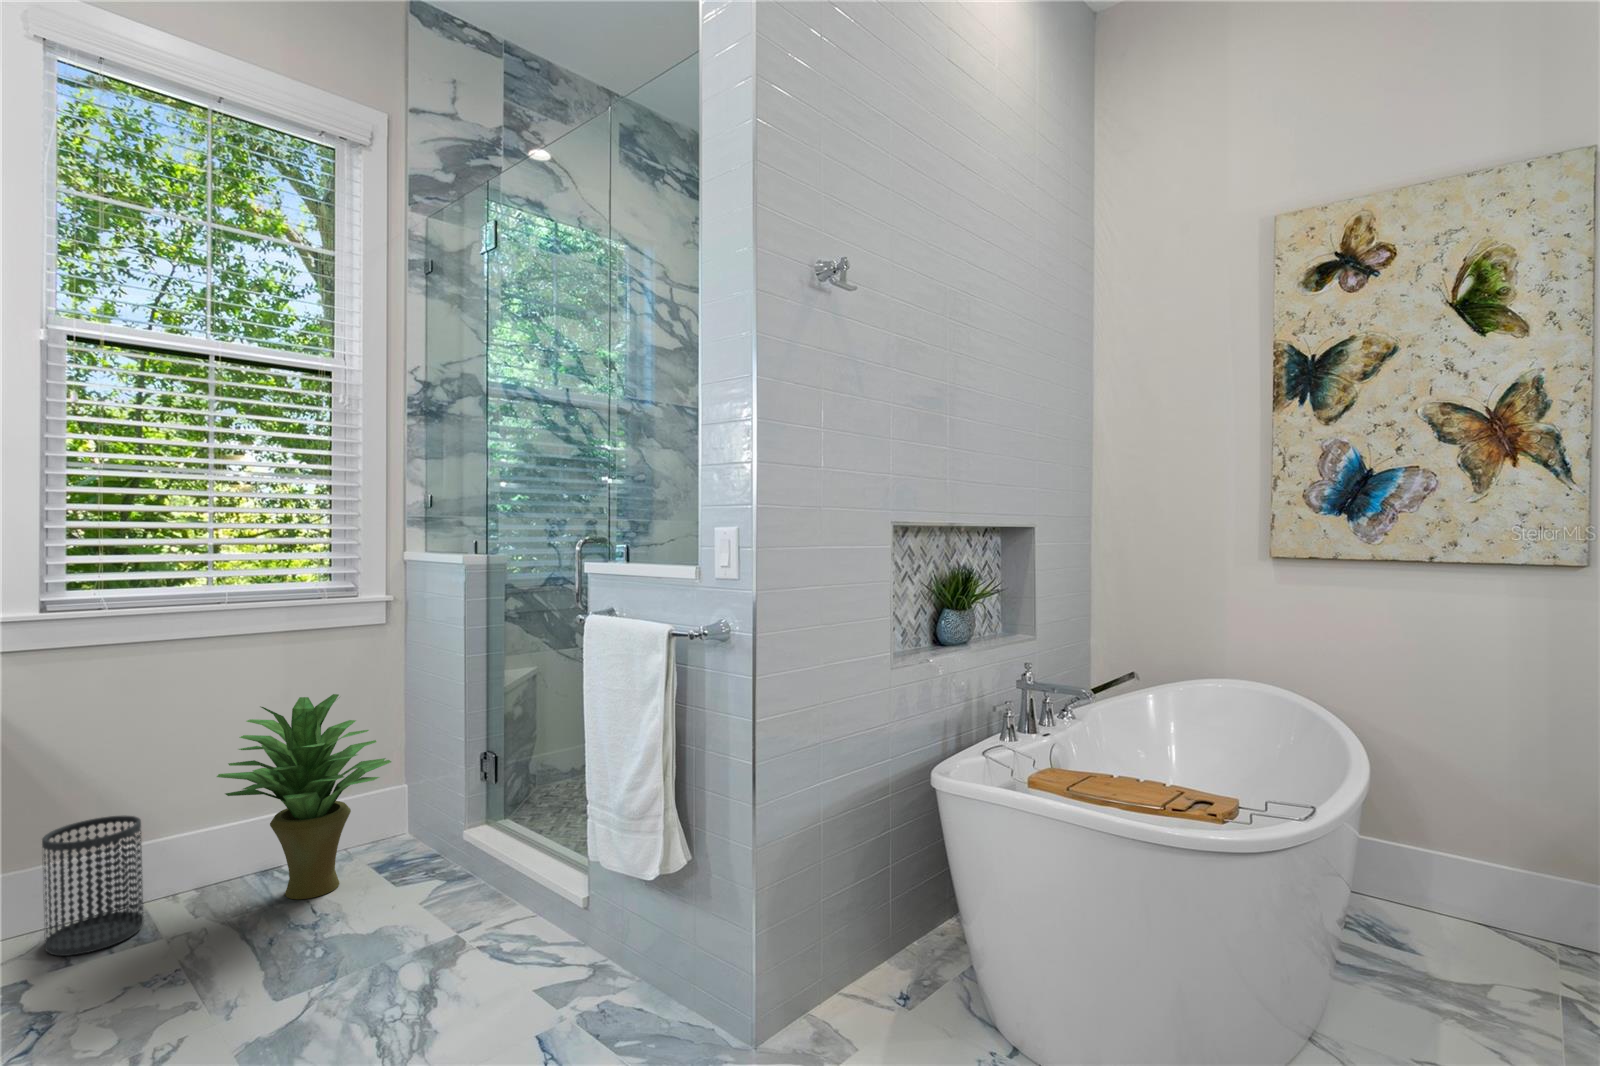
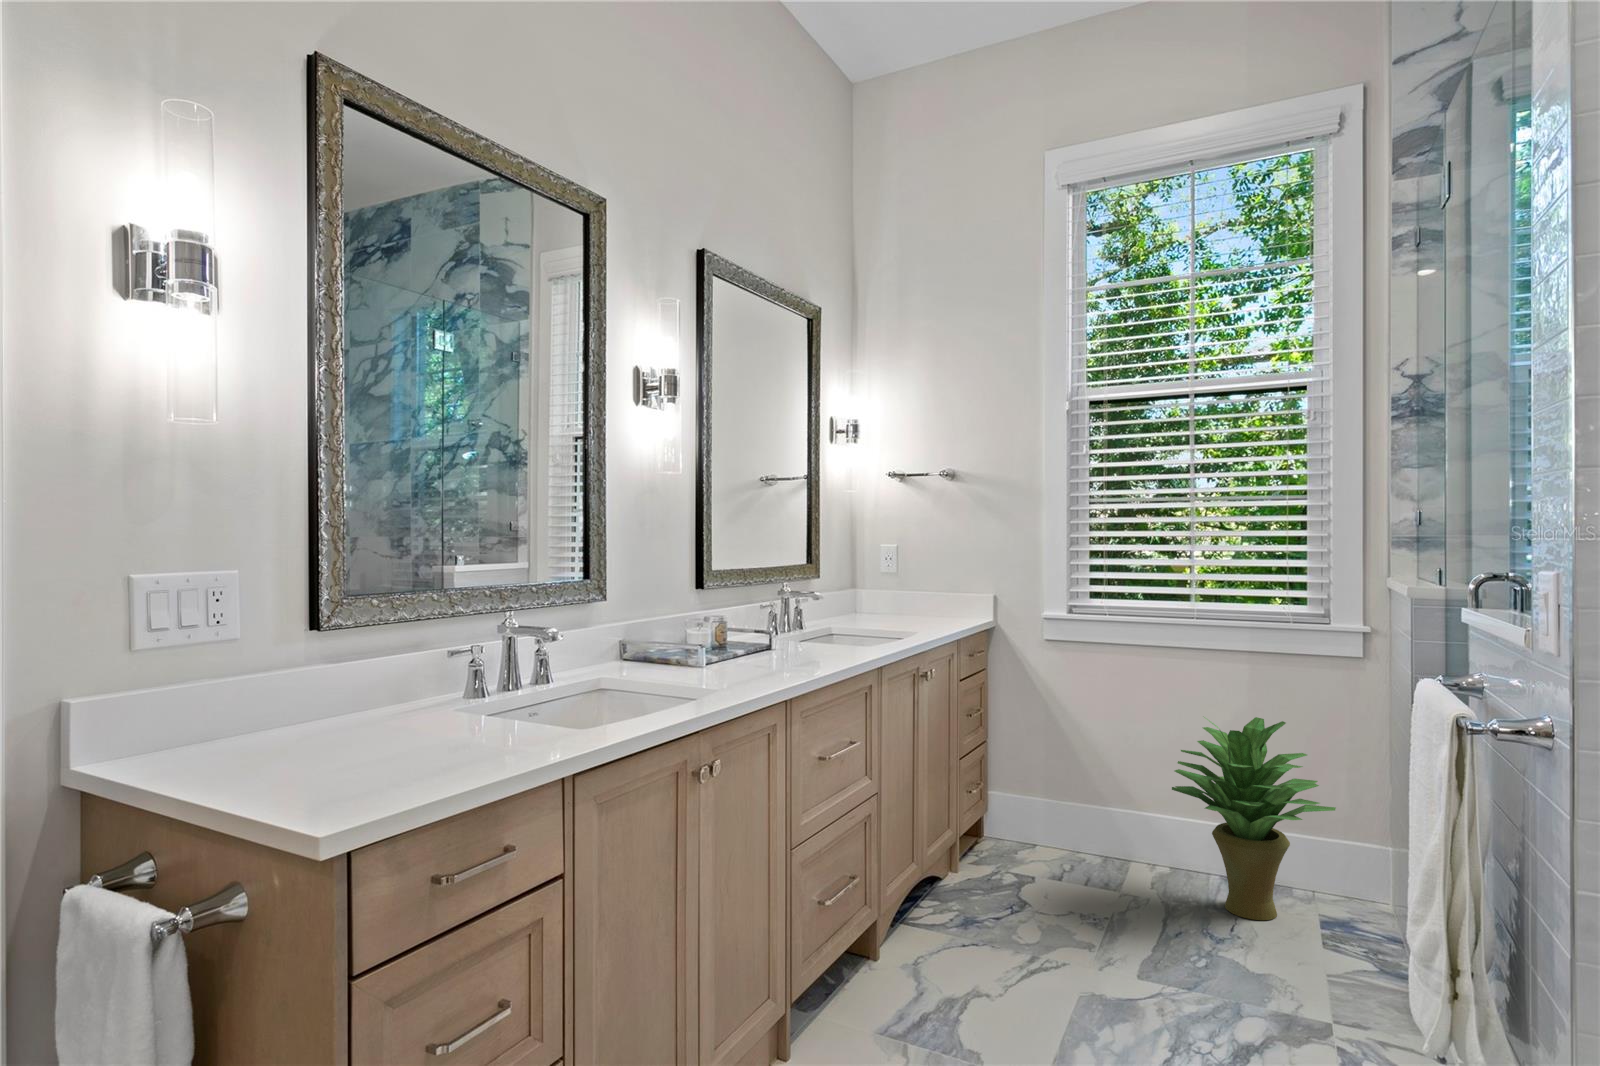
wastebasket: present [42,815,143,956] -> none [1058,775,1121,880]

